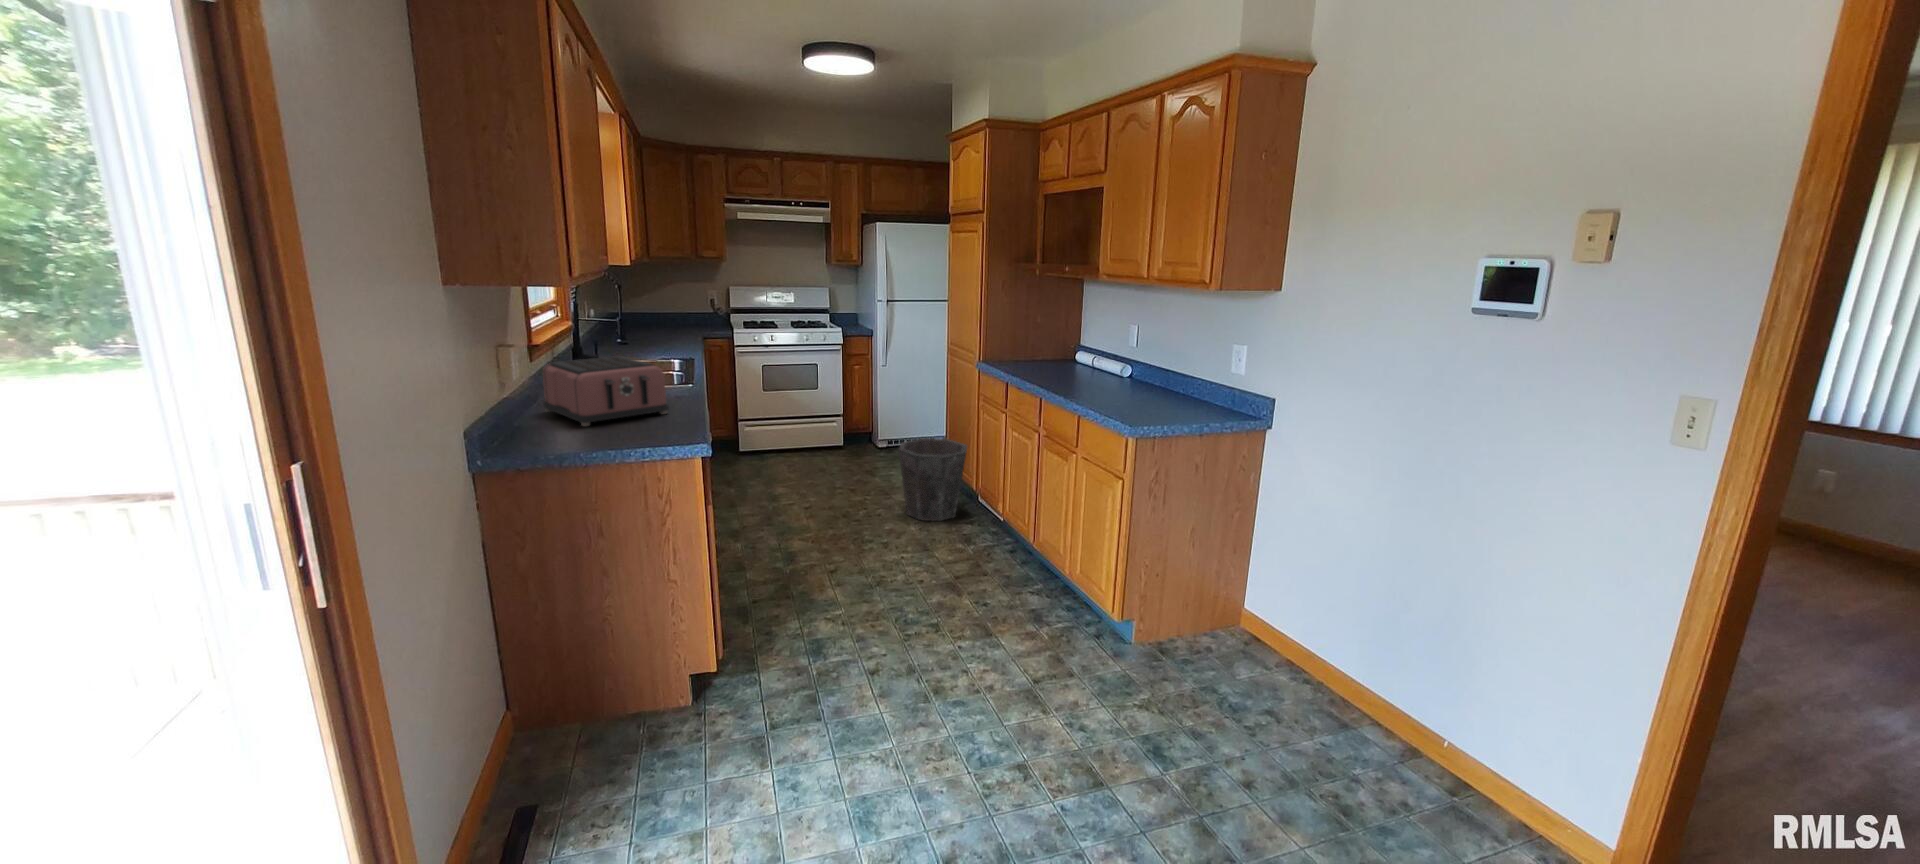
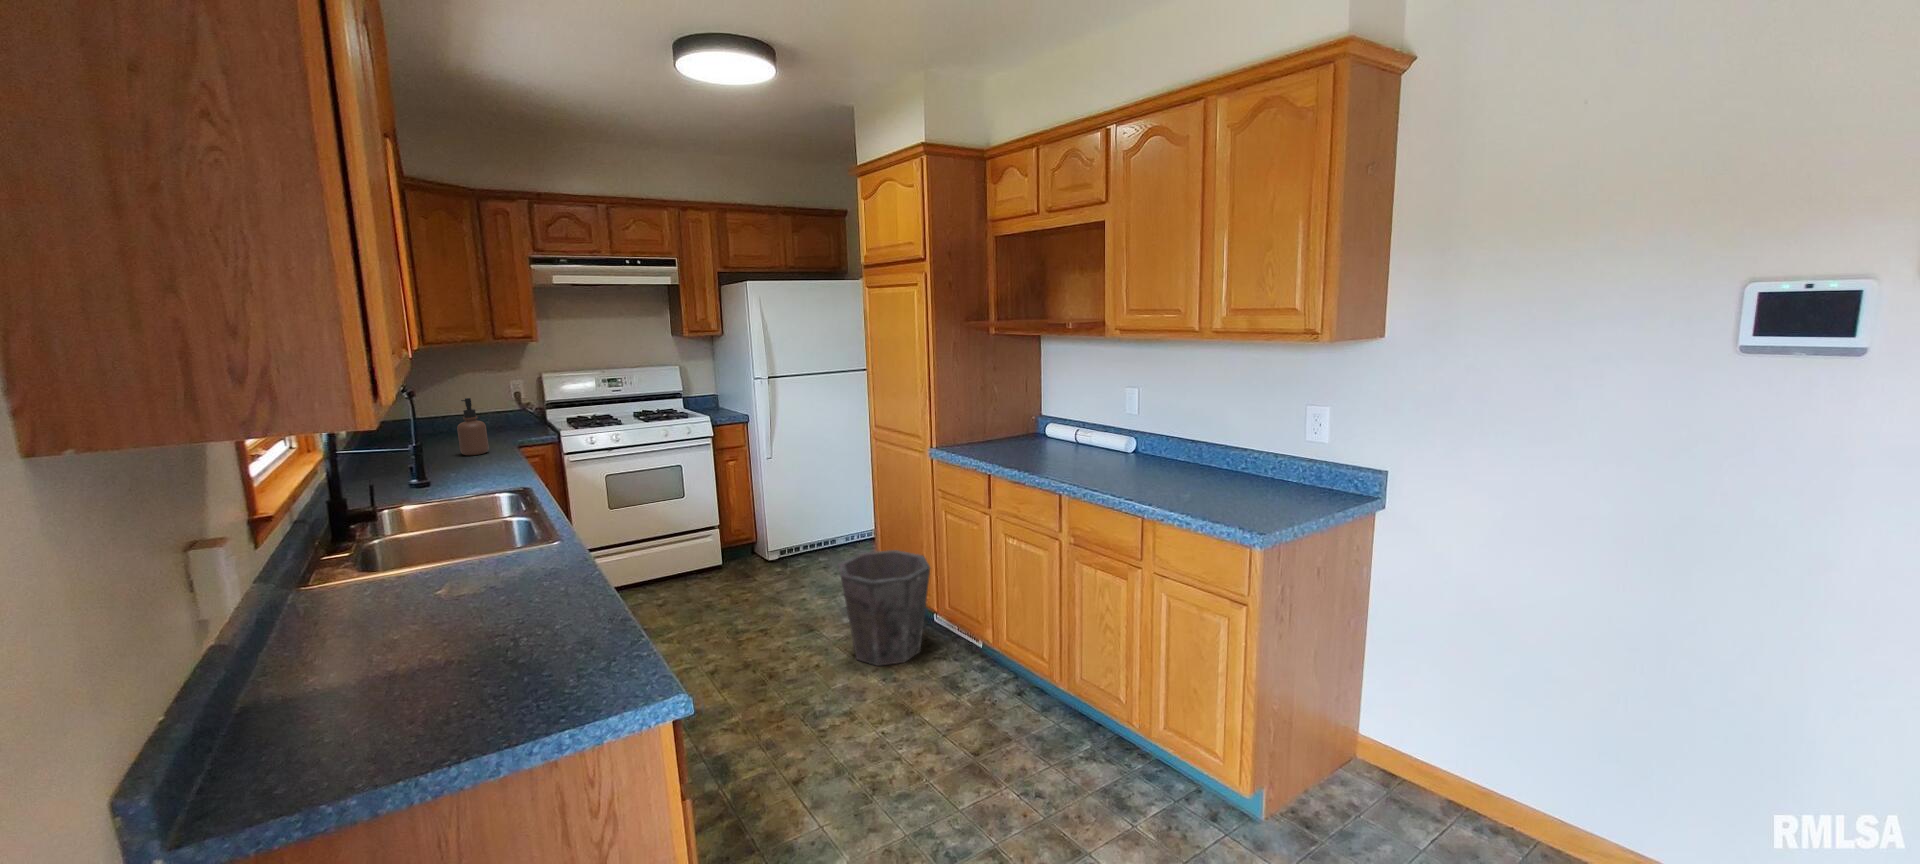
soap dispenser: none [663,298,682,338] -> present [457,398,489,456]
toaster: present [543,356,669,426] -> none [297,526,560,685]

